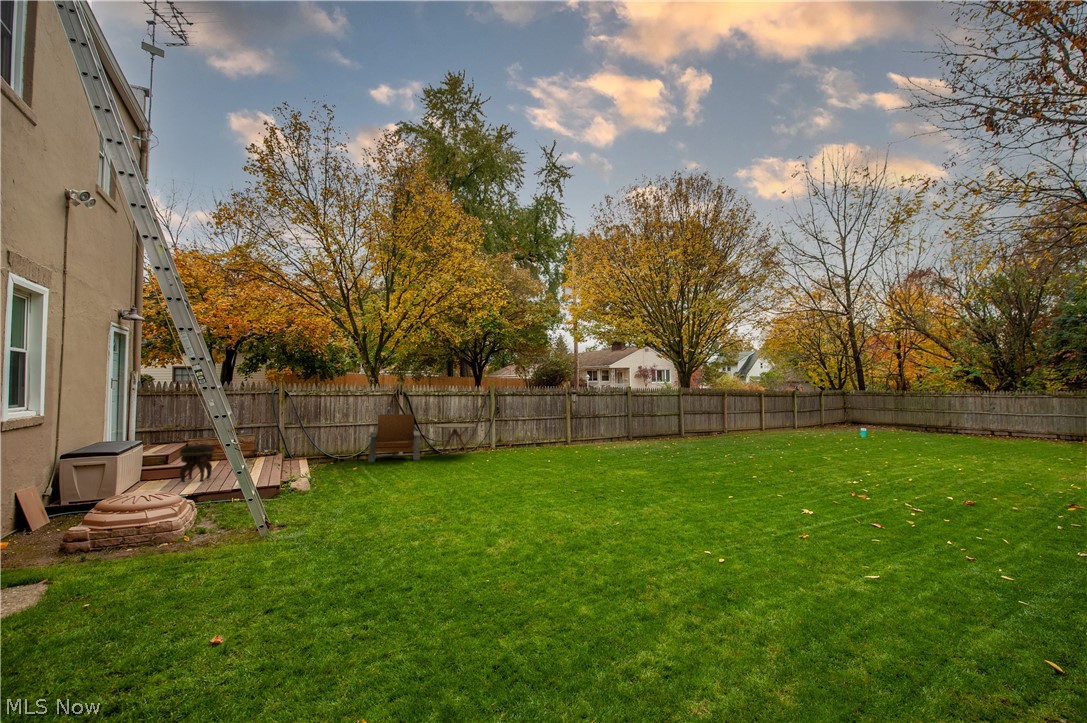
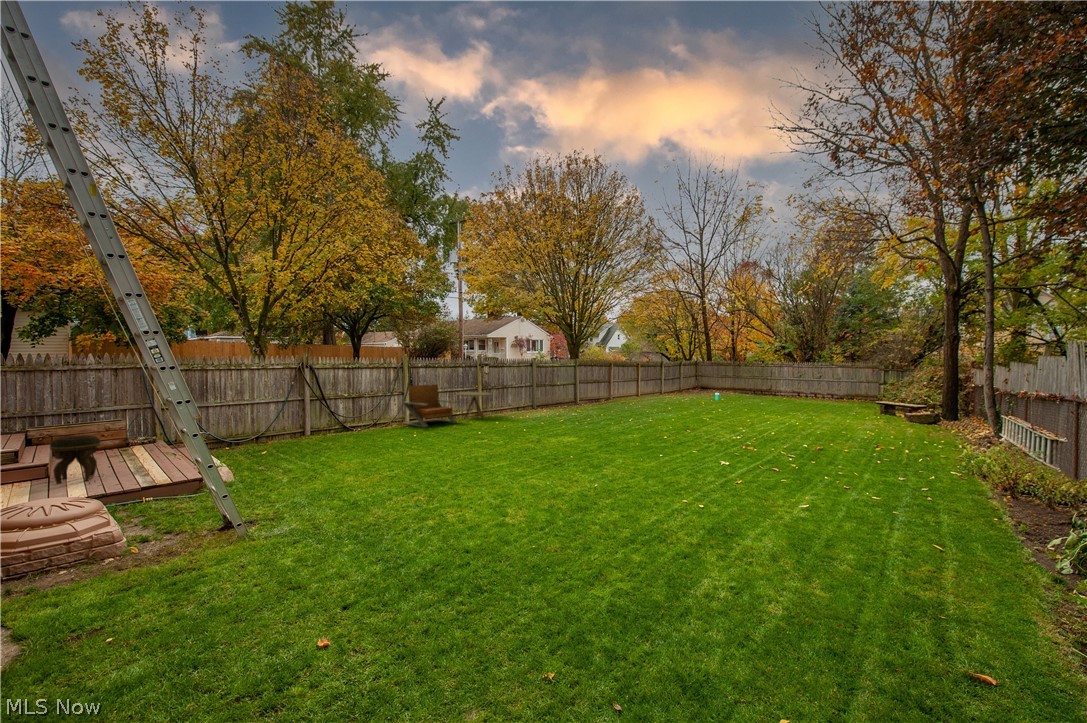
lounge chair: present [368,414,420,462] -> present [402,384,457,427]
round table: present [434,424,476,455] -> present [456,392,492,418]

